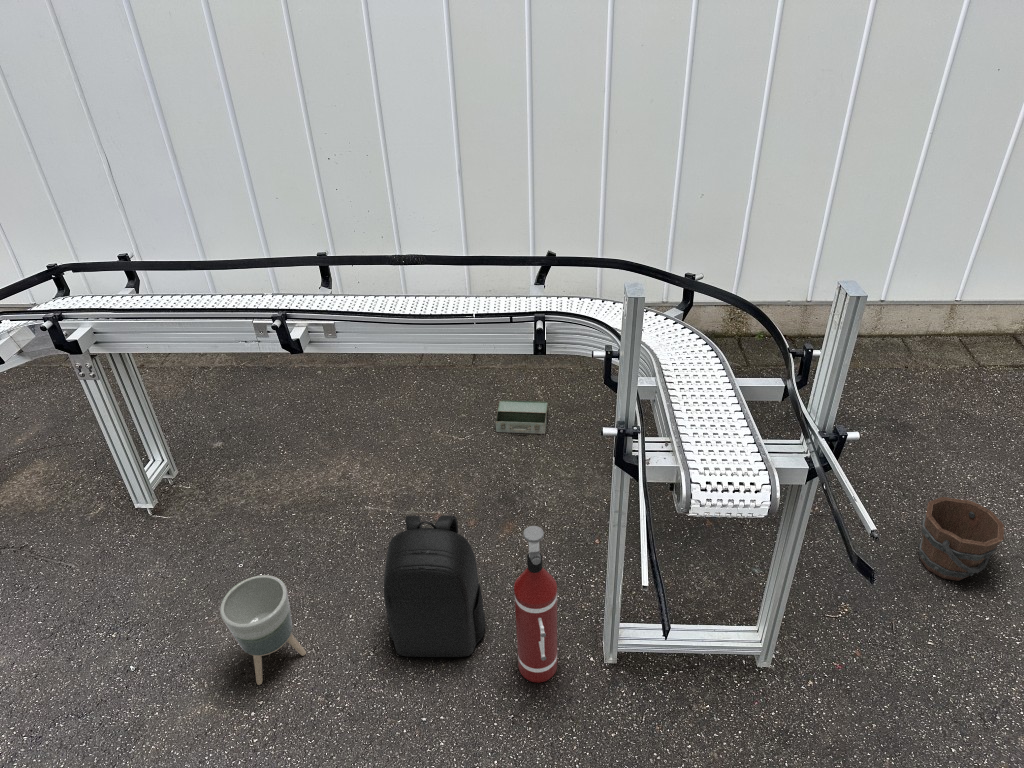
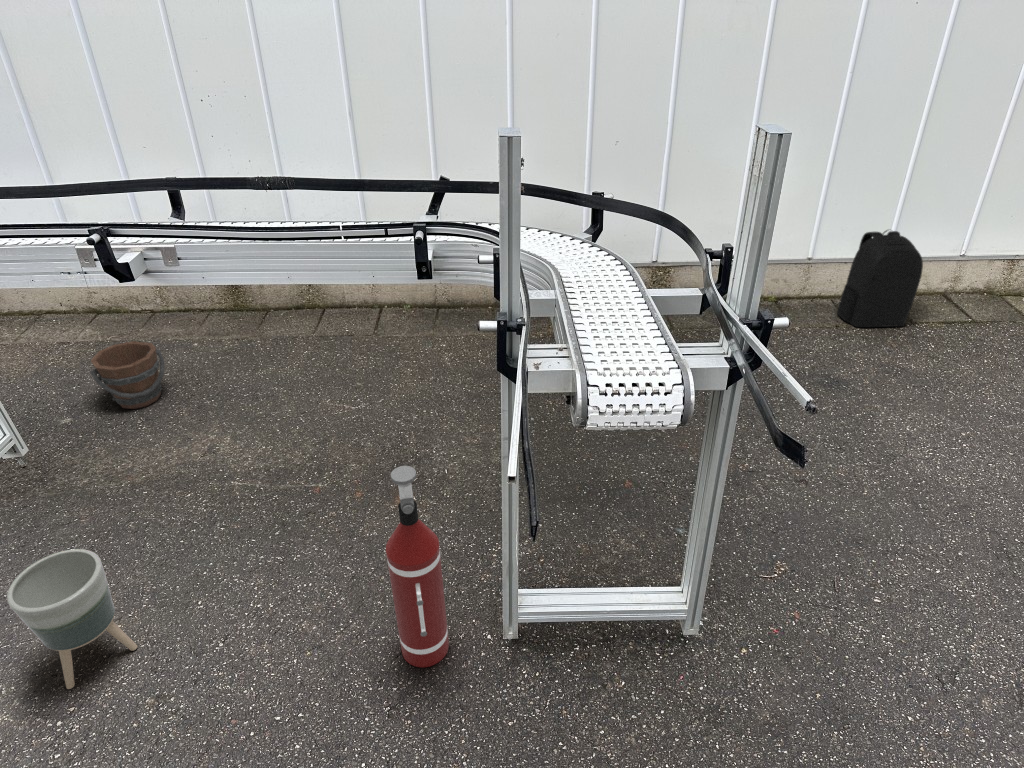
toolbox: present [495,400,548,434] -> none [396,363,457,397]
bucket: present [918,497,1004,581] -> present [90,341,165,409]
backpack: present [384,516,485,657] -> present [837,230,923,327]

